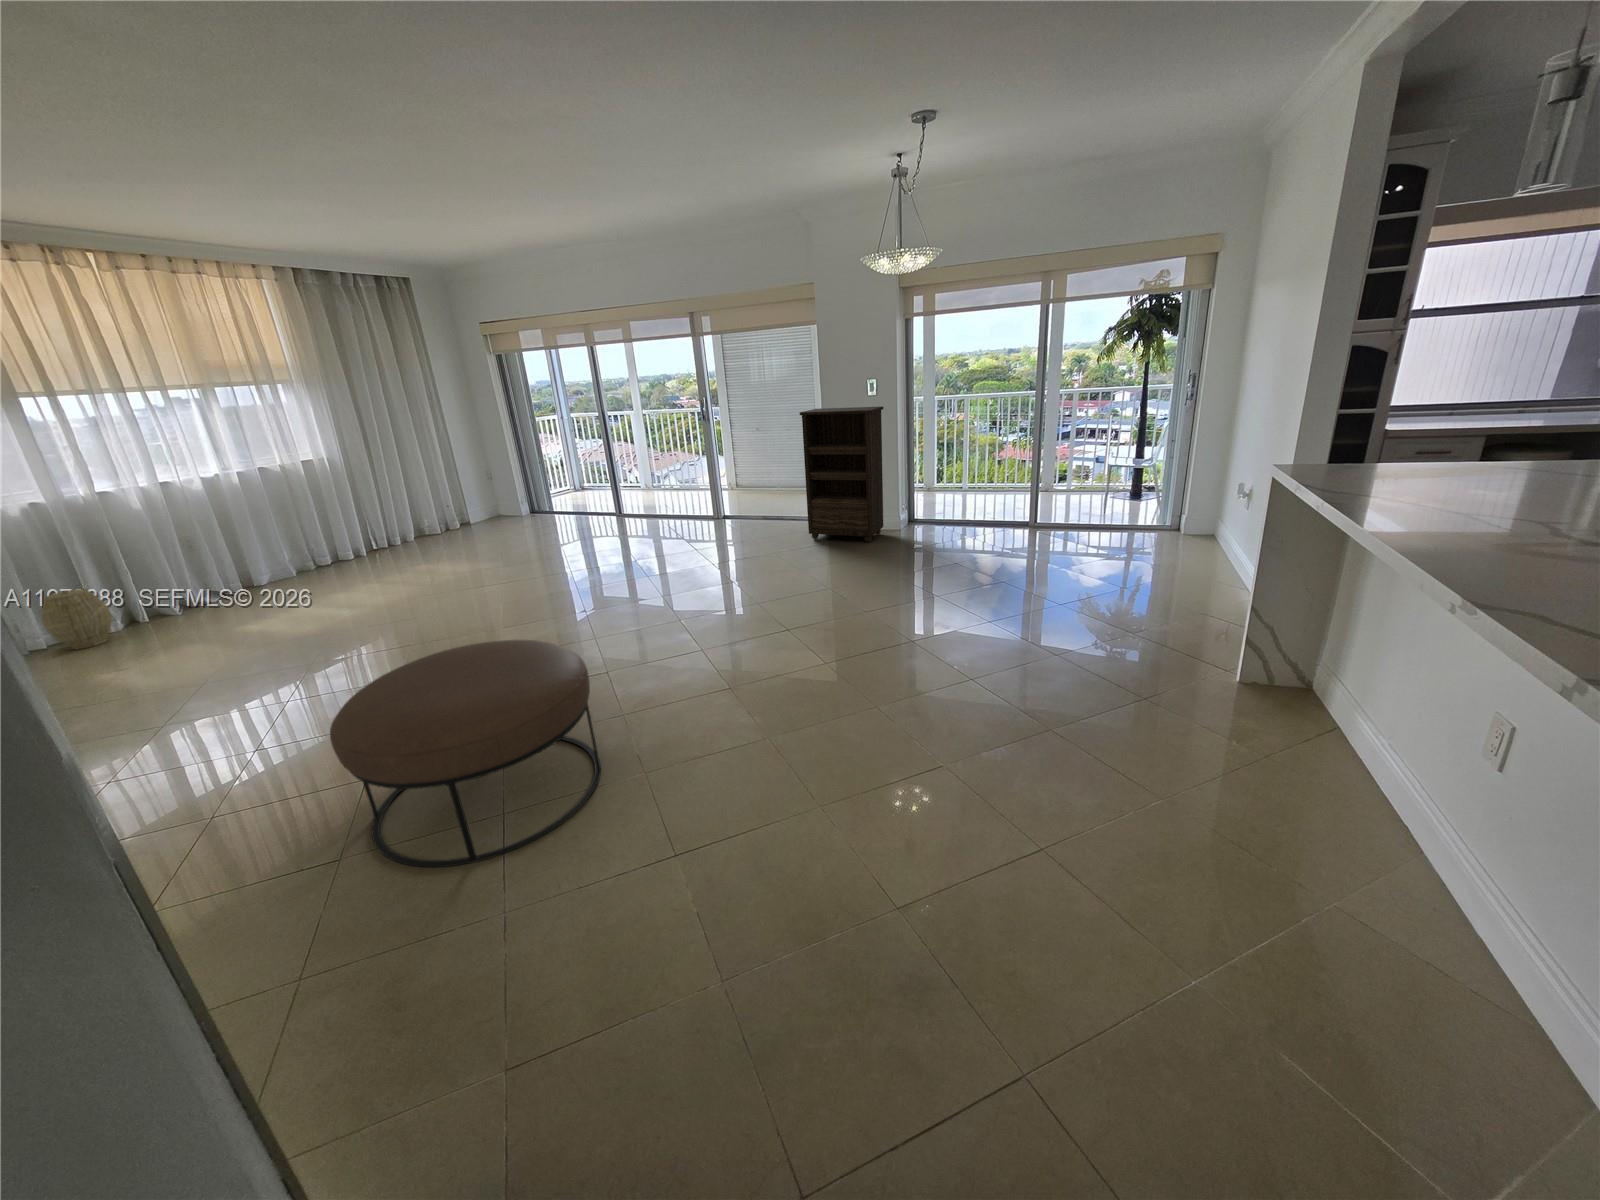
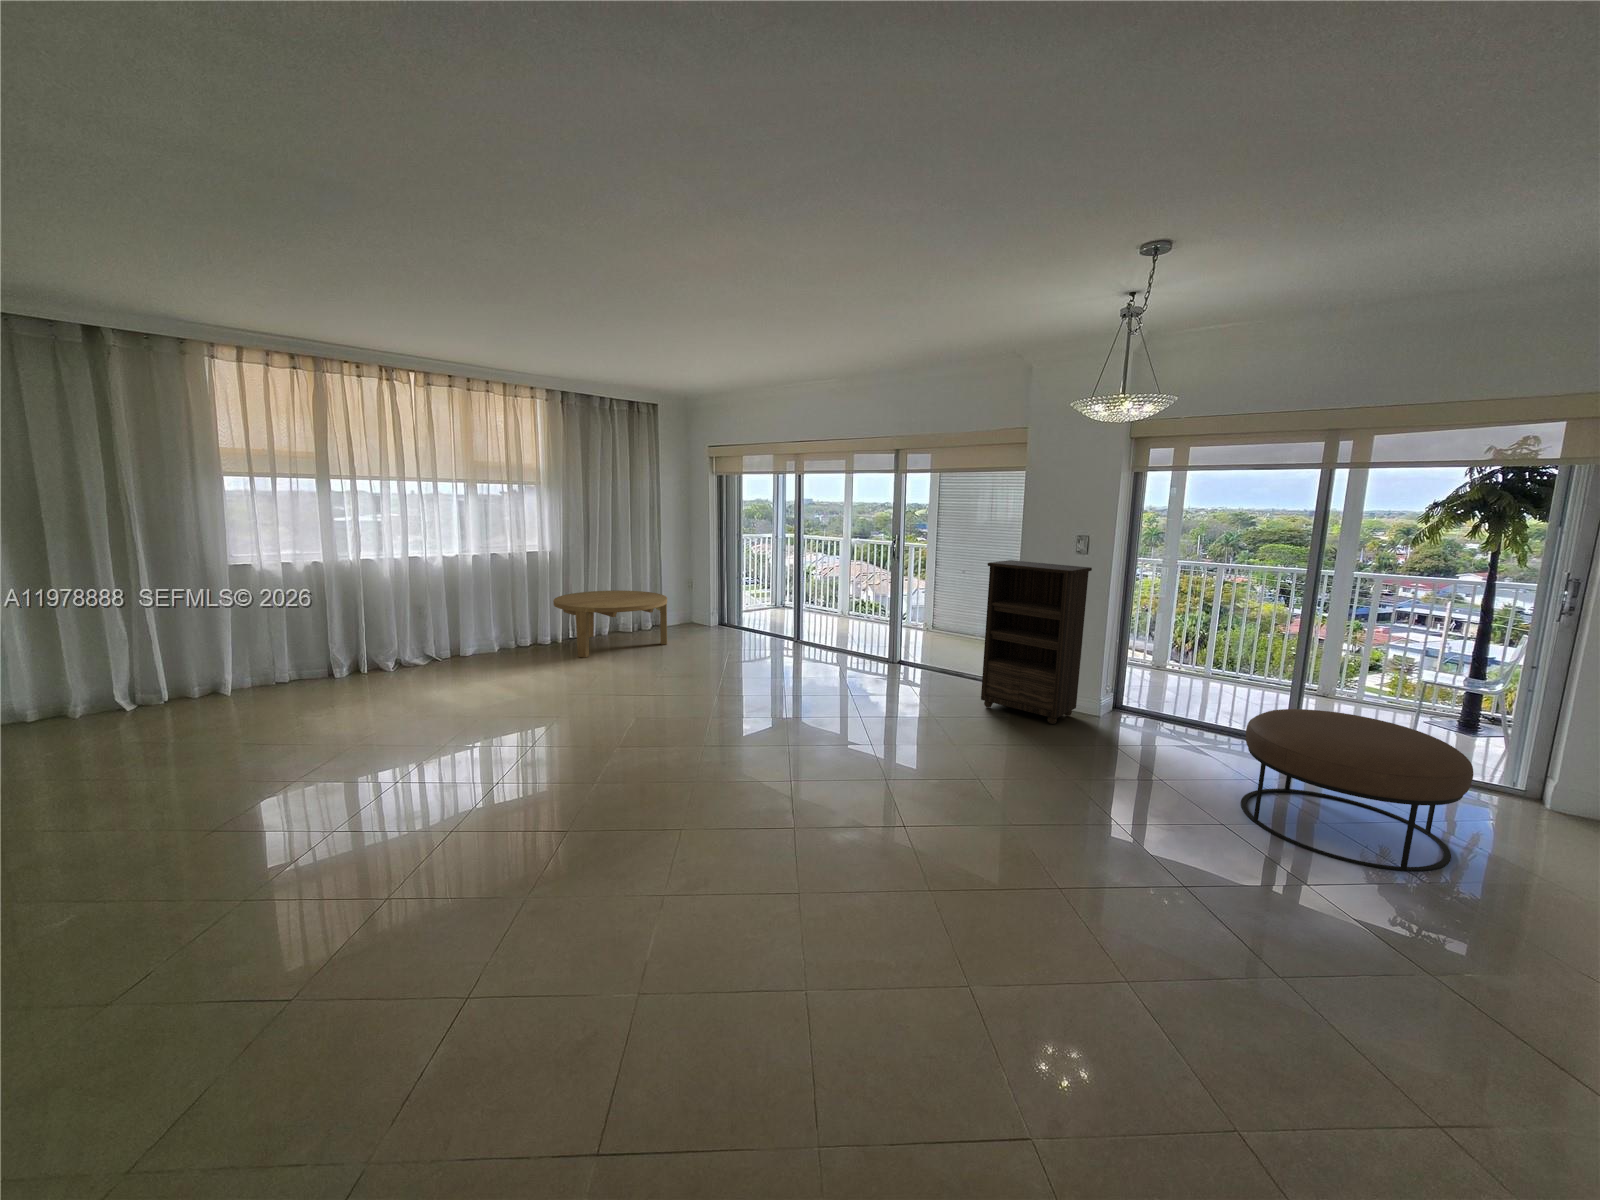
coffee table: none [351,489,491,565] -> present [553,590,667,658]
woven basket: present [42,589,112,649] -> none [291,637,340,688]
ottoman: present [330,640,601,867] -> present [1241,709,1473,872]

